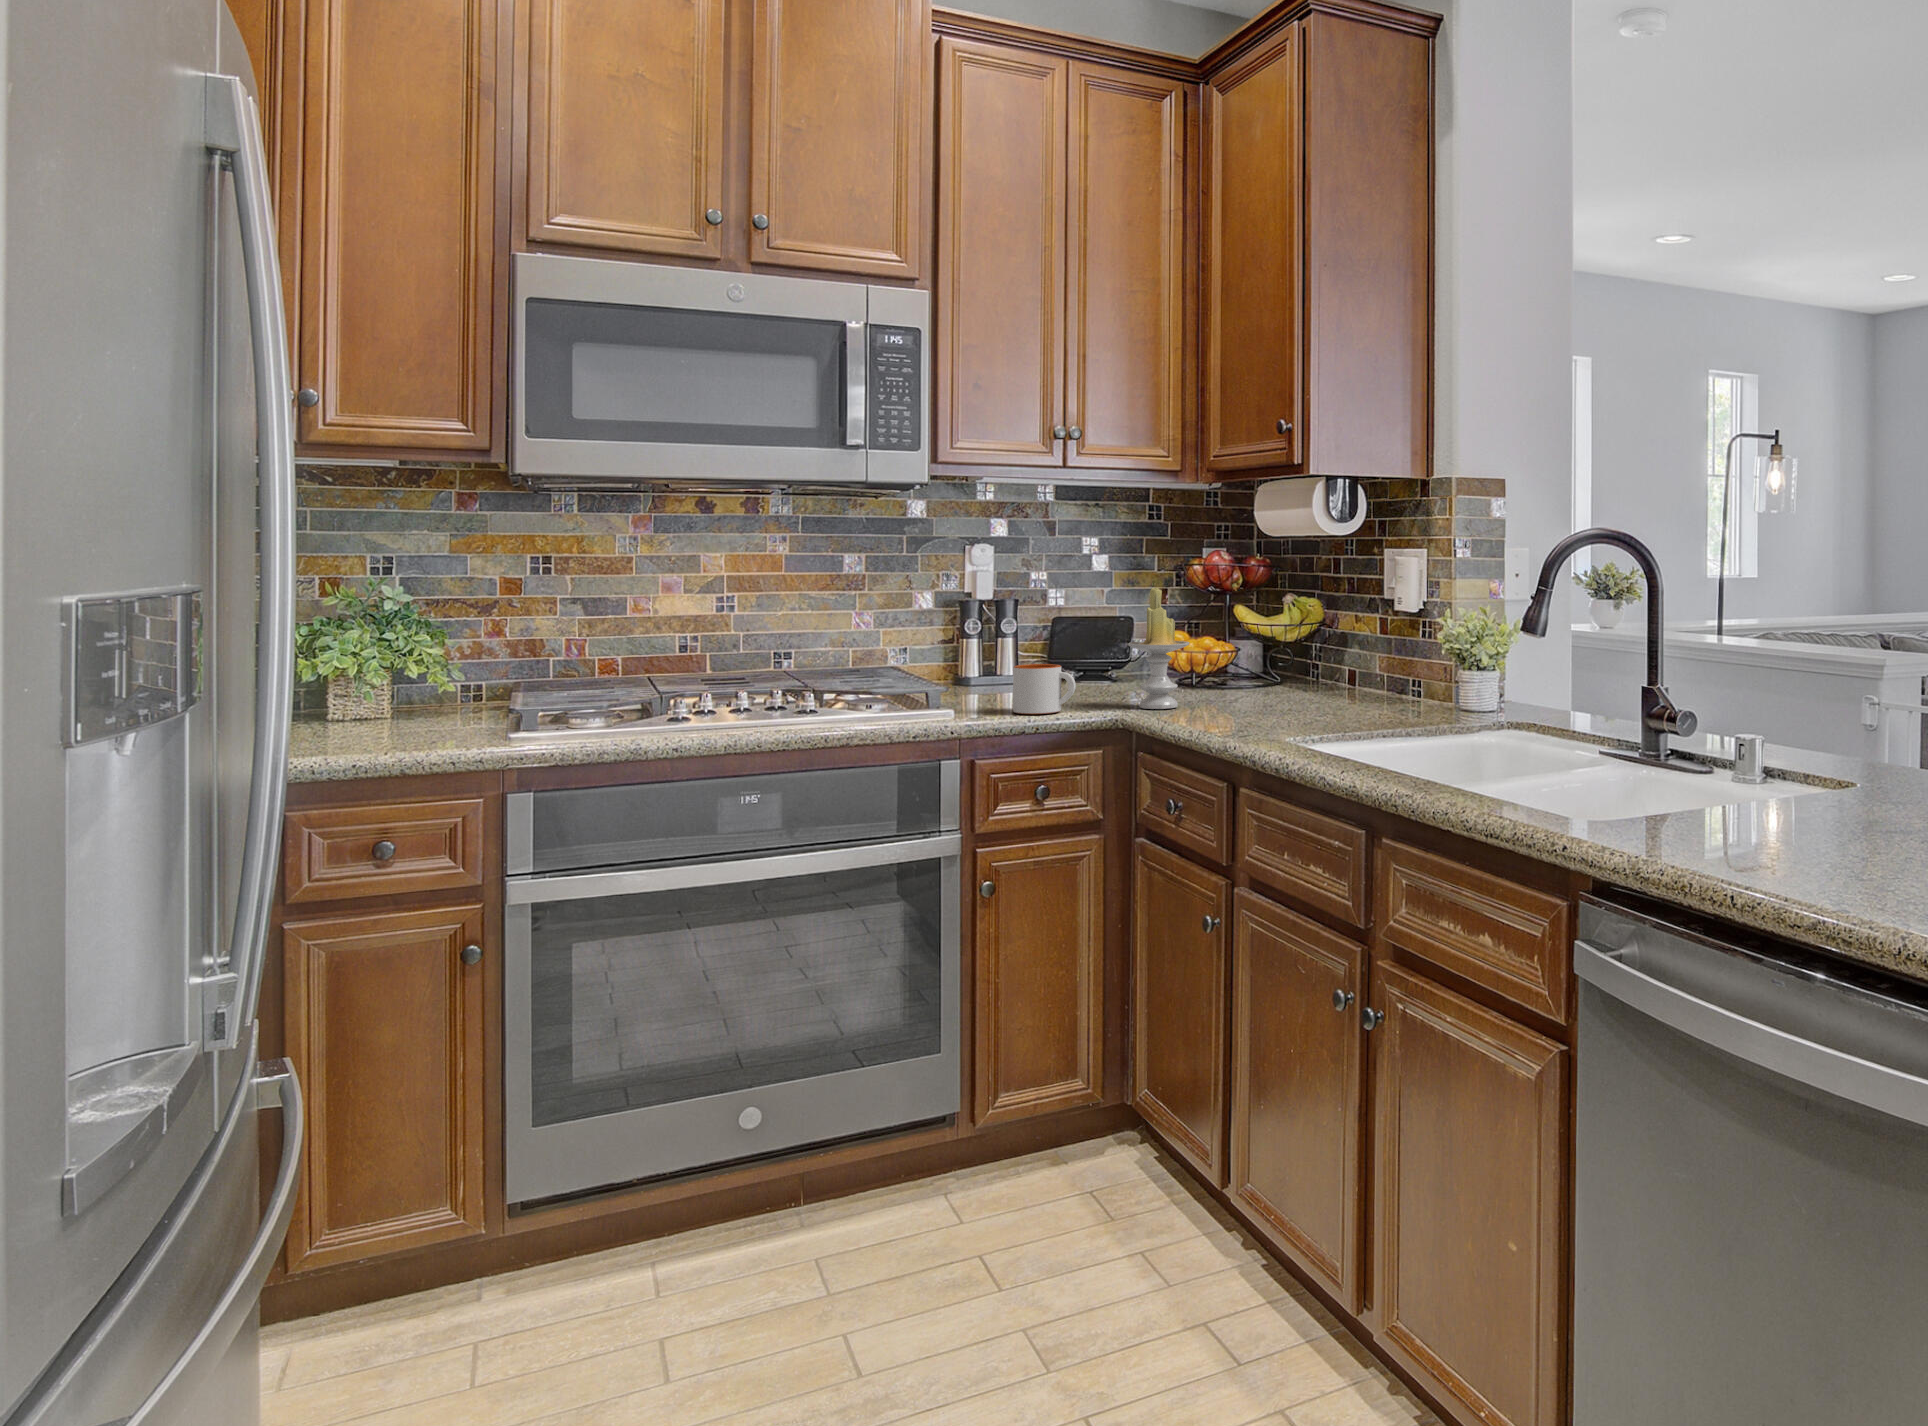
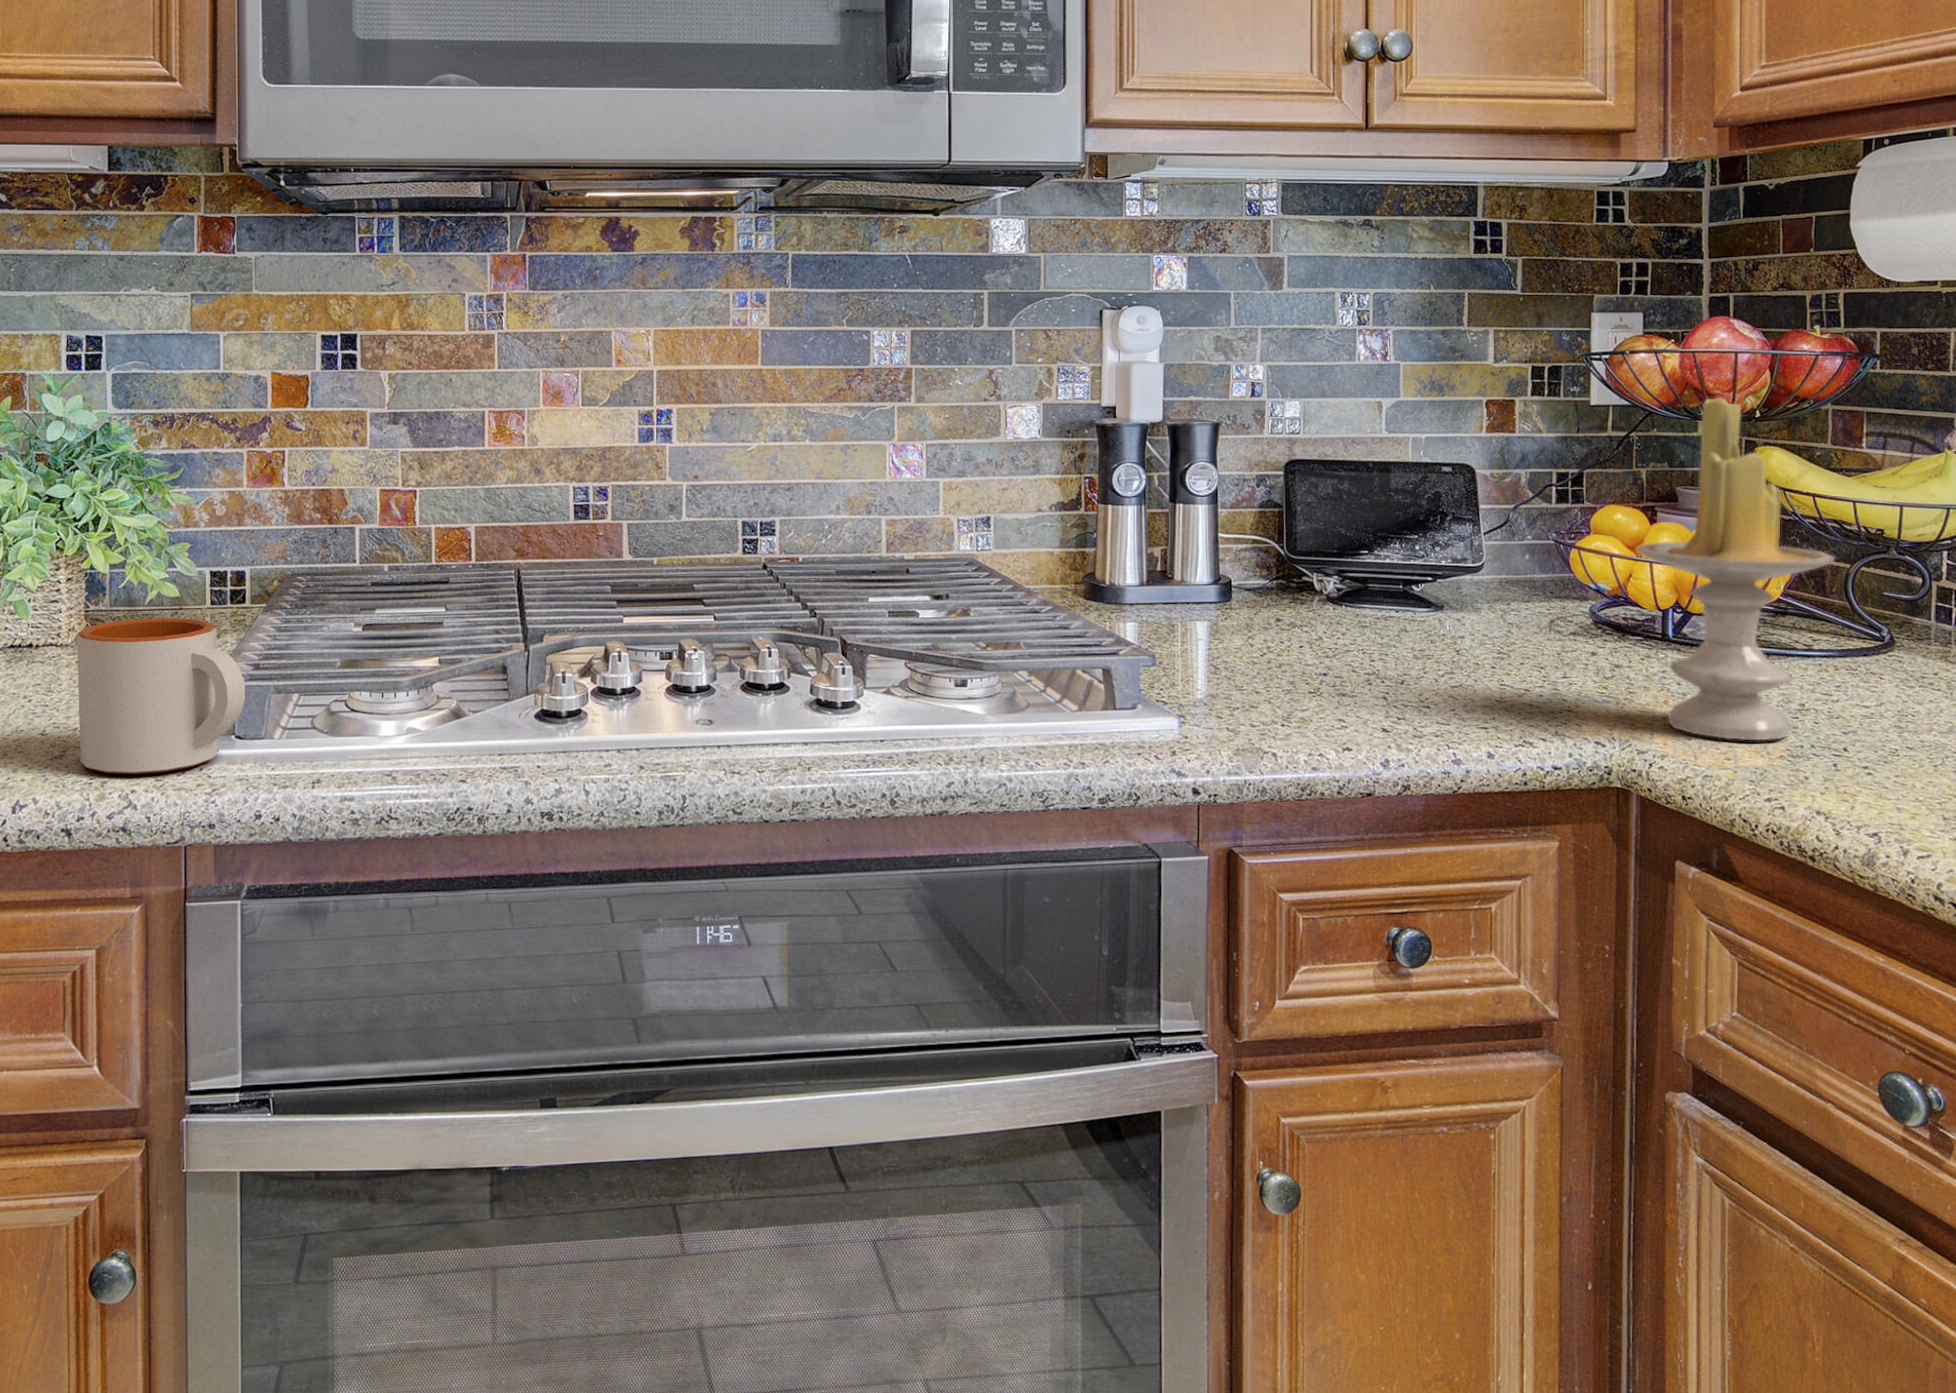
mug: present [1013,664,1076,714] -> present [77,618,245,774]

